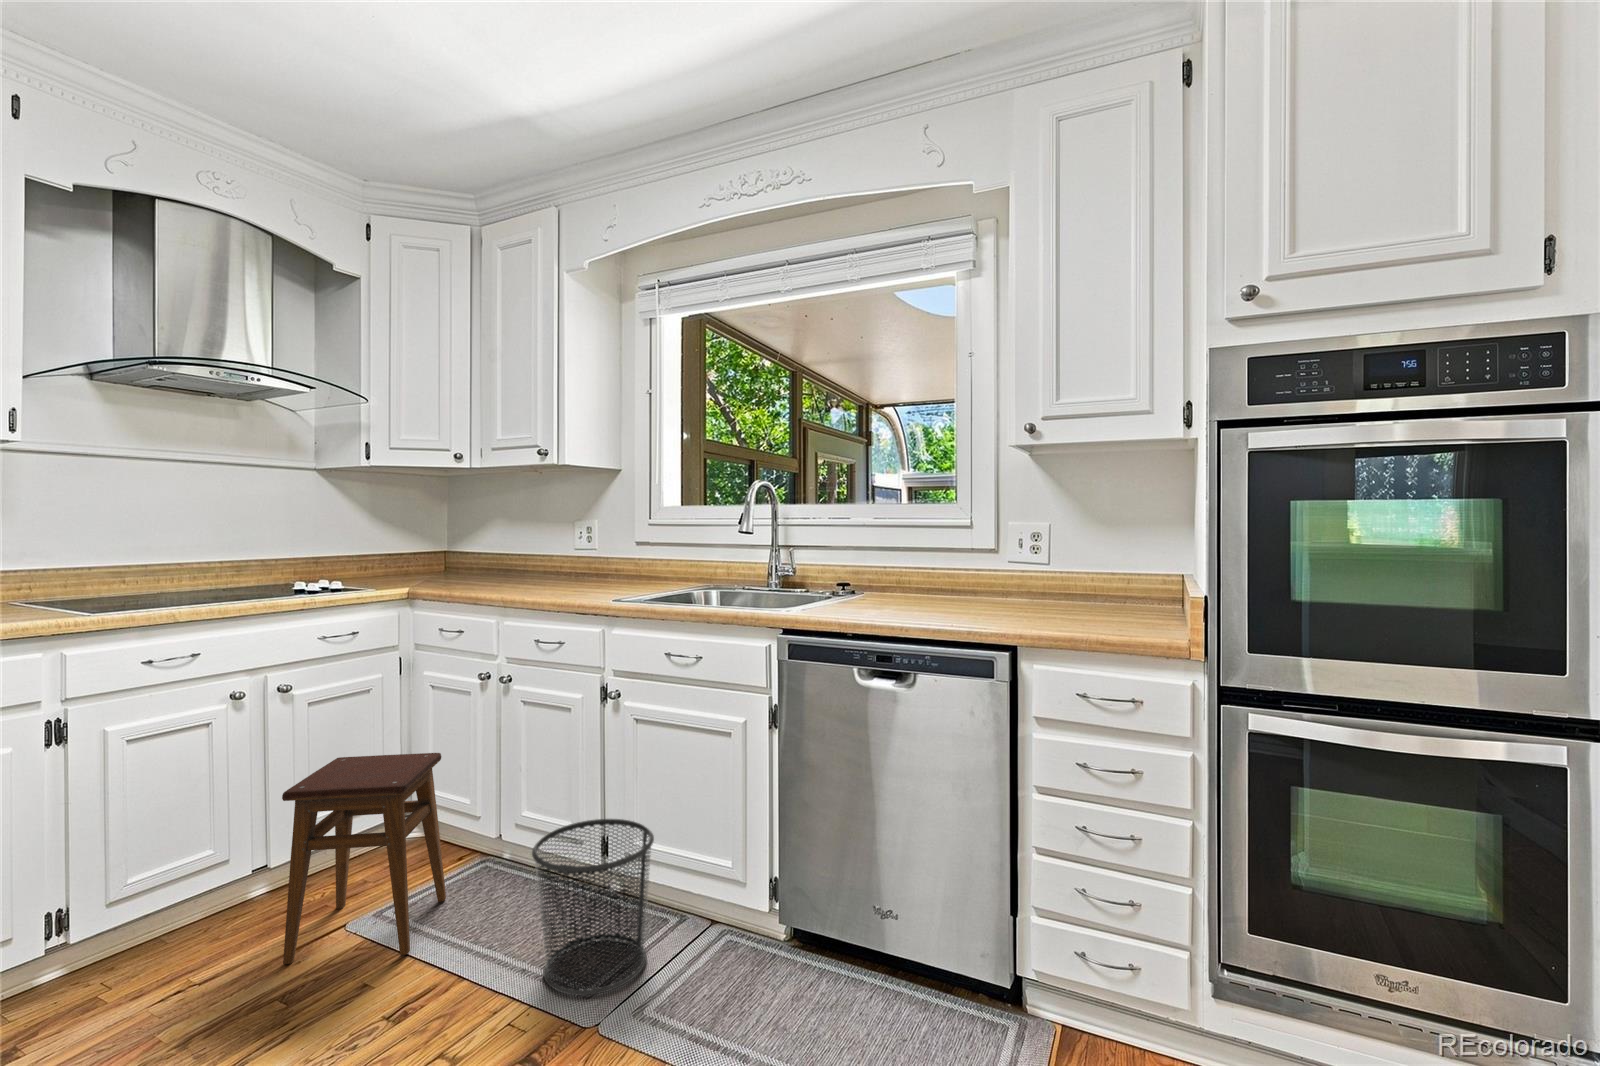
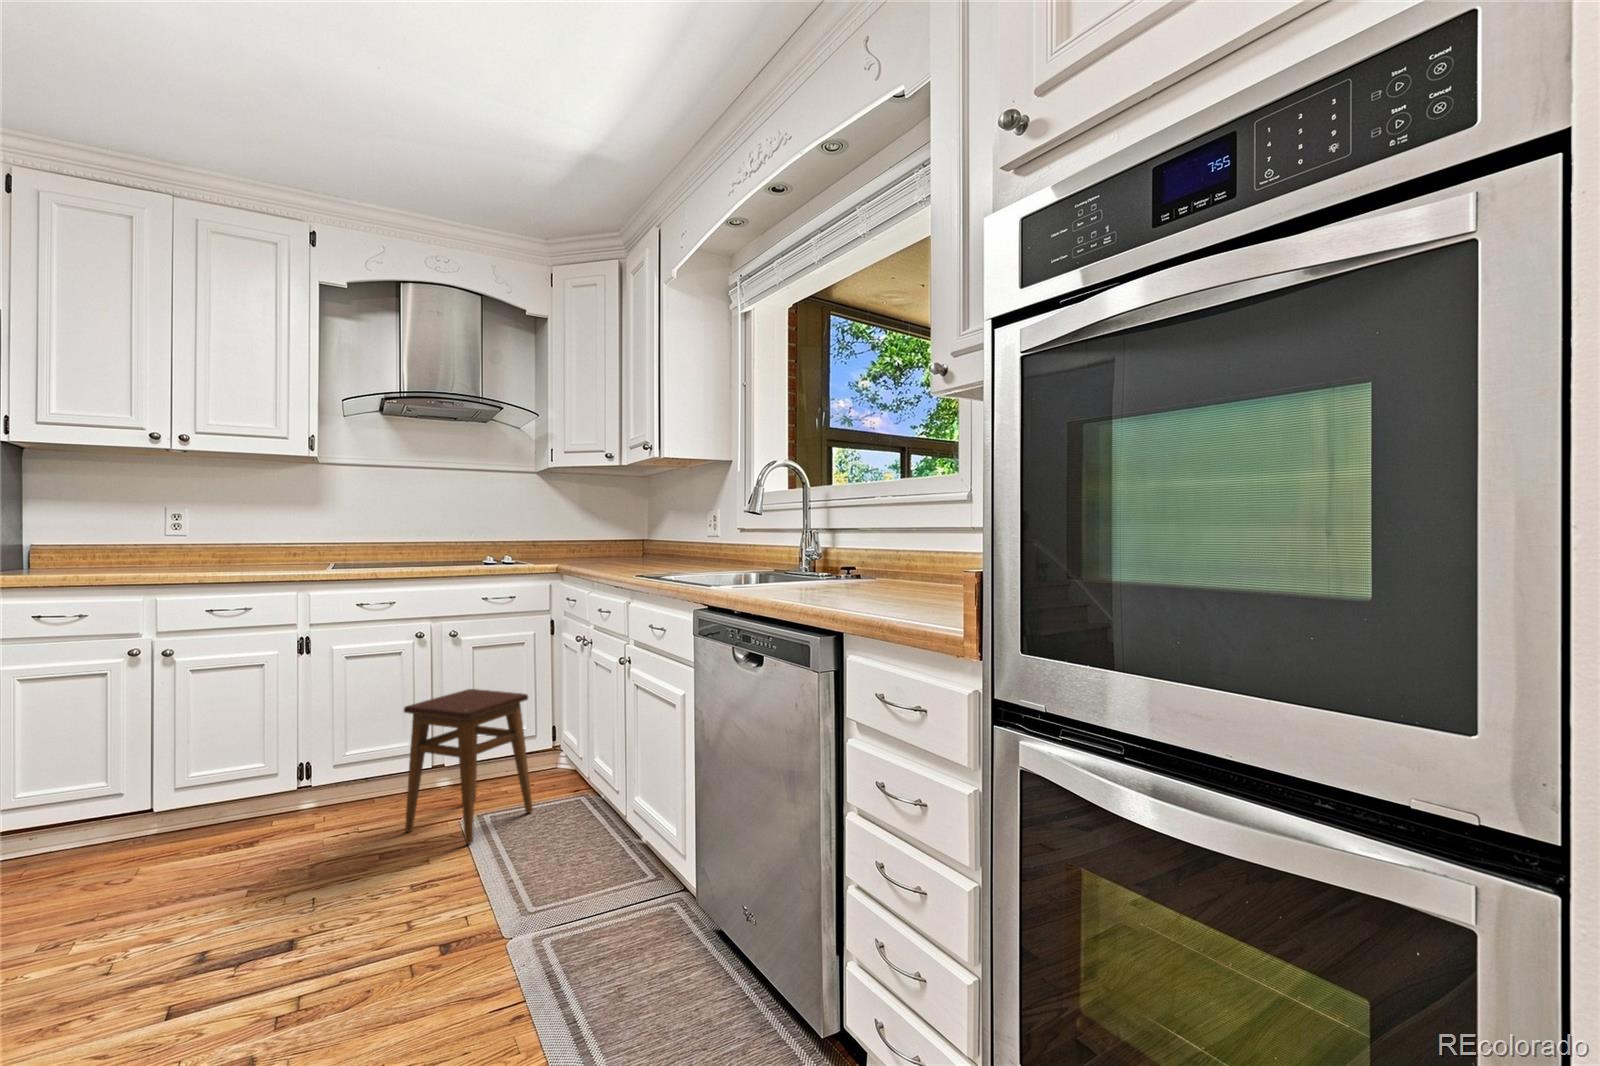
waste bin: present [532,819,654,995] -> none [508,764,615,910]

